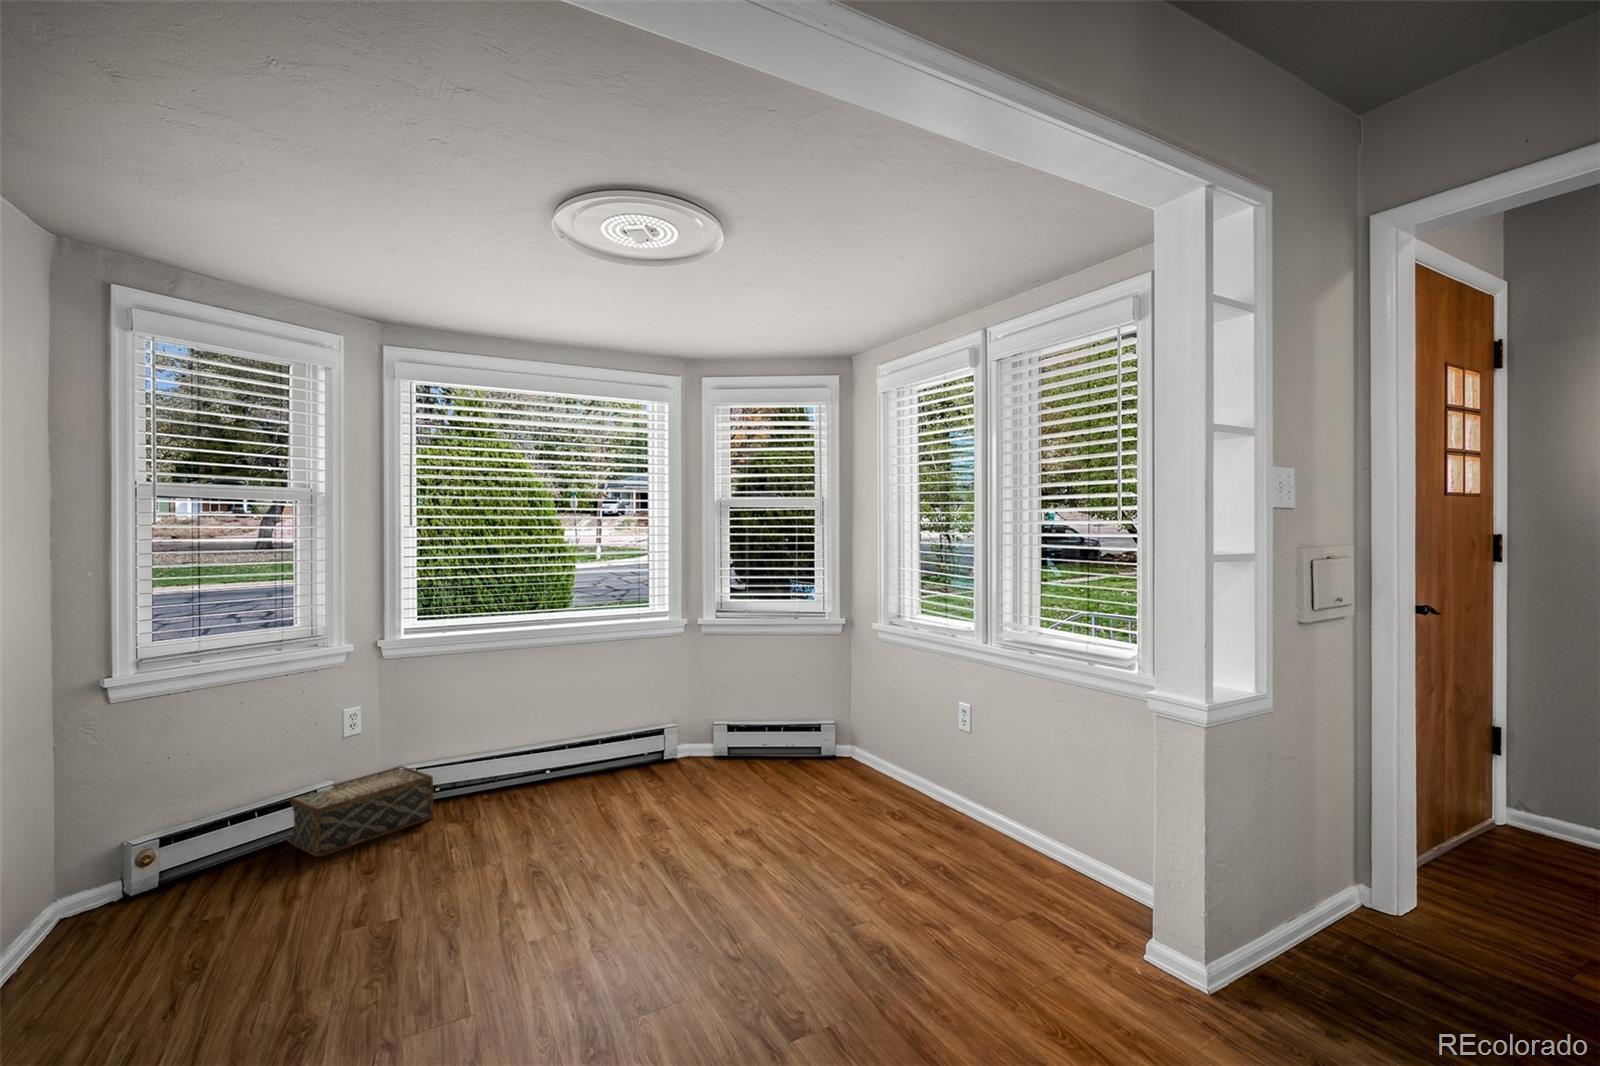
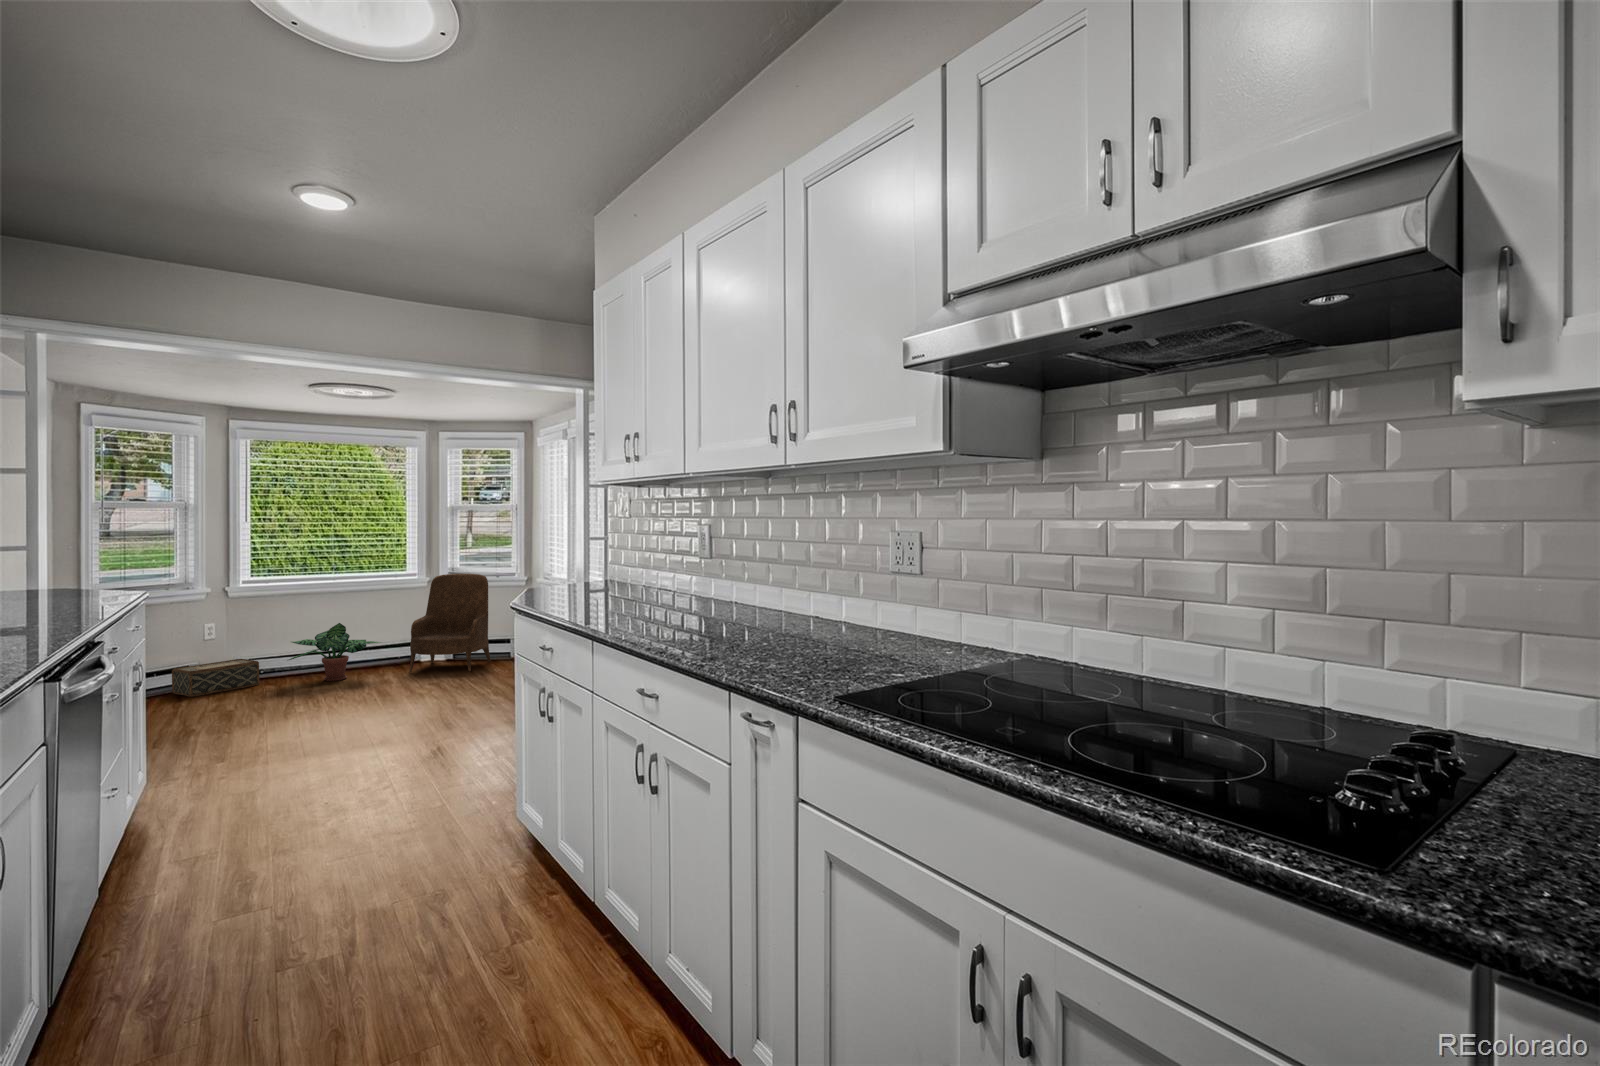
armchair: none [676,611,790,791] -> present [409,574,491,672]
potted plant: none [482,706,641,811] -> present [289,623,381,681]

